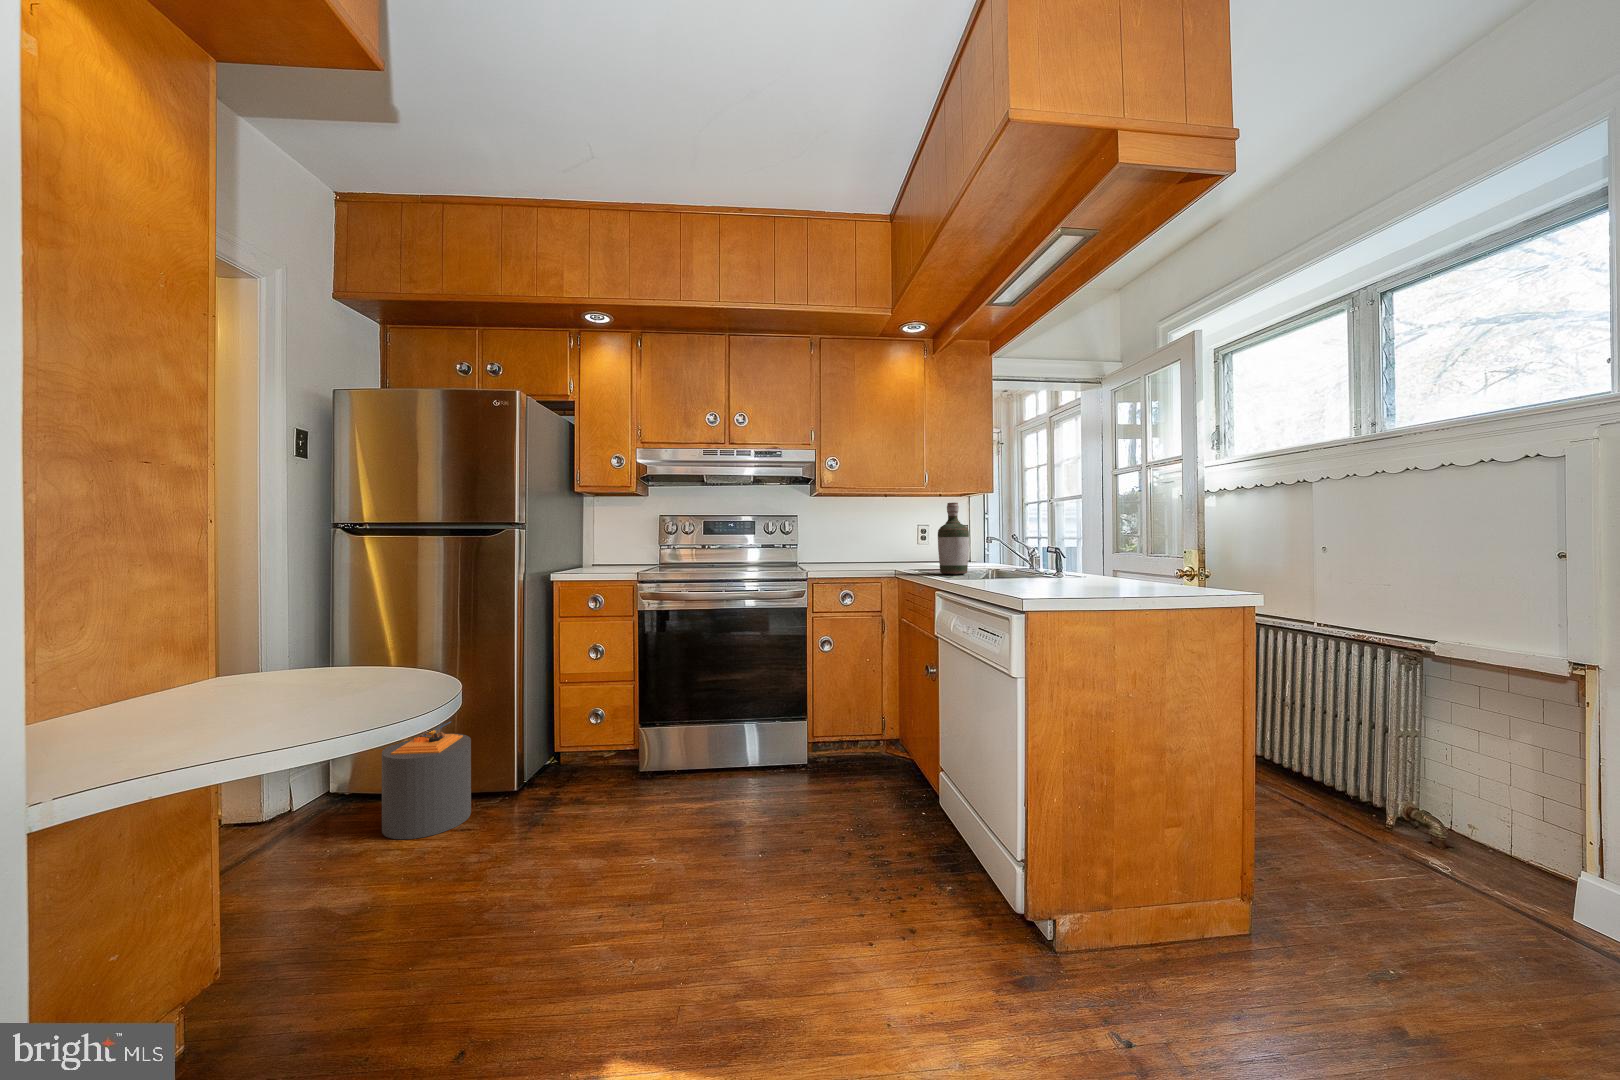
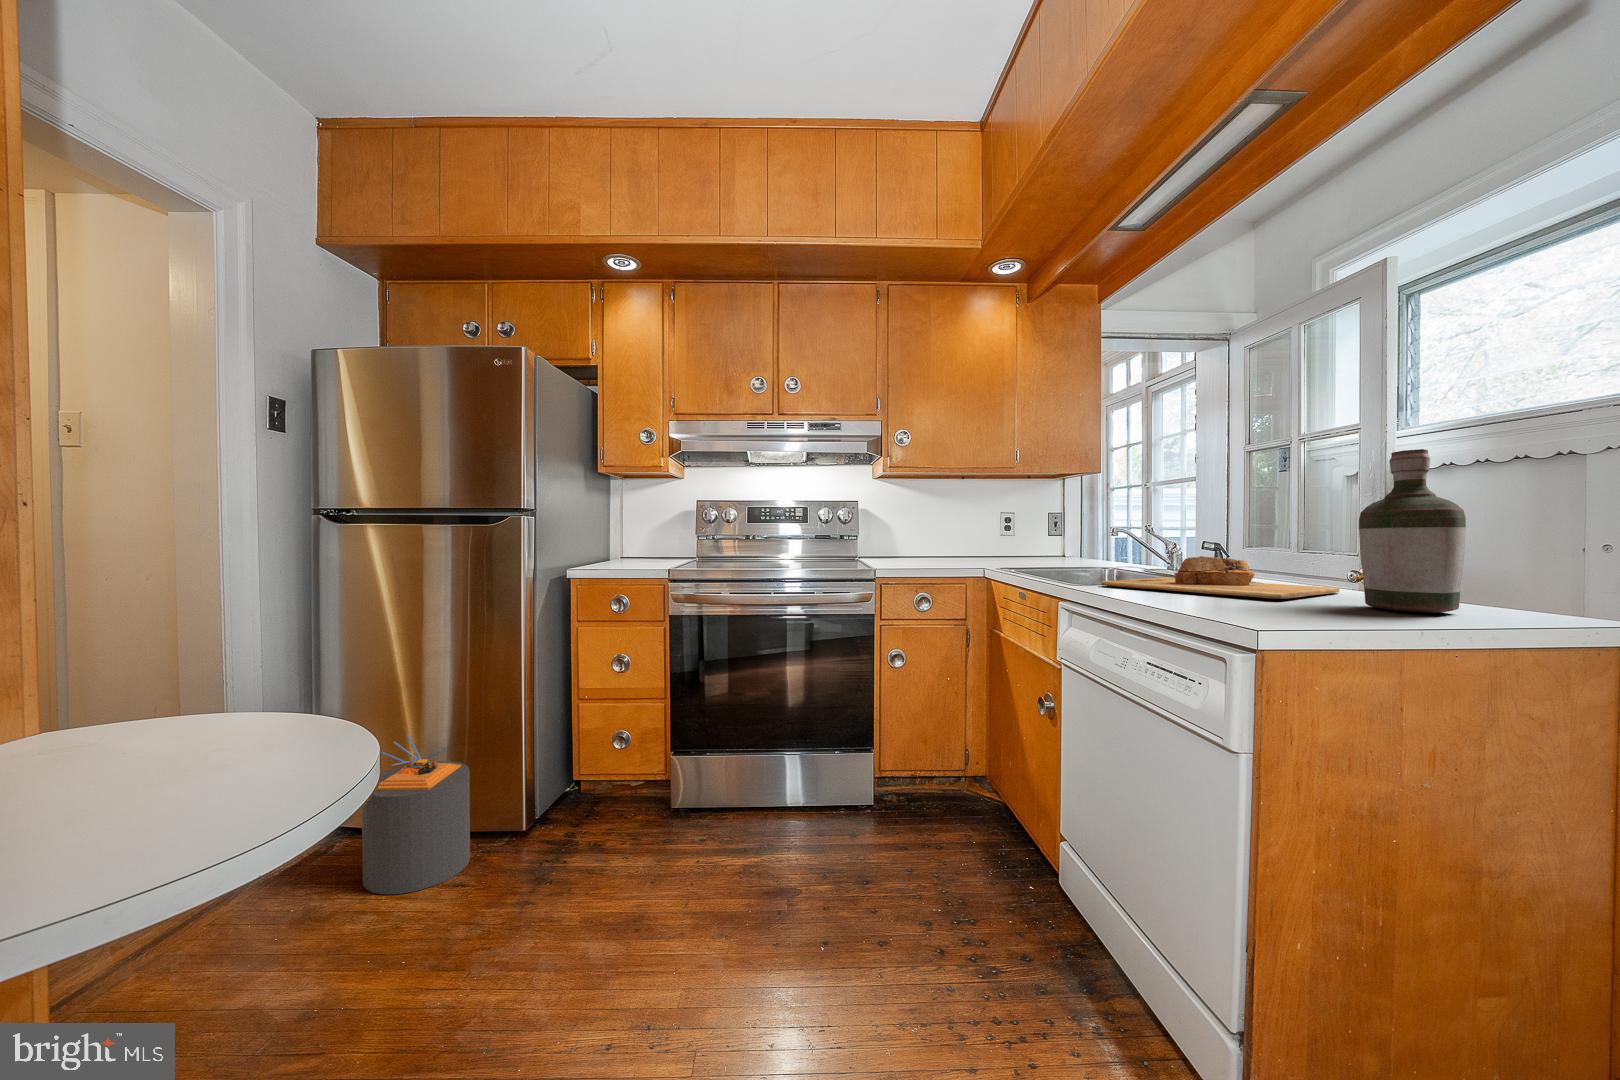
bottle: present [938,503,969,574] -> present [1359,449,1466,613]
cutting board: none [968,558,1128,587] -> present [1102,556,1339,599]

